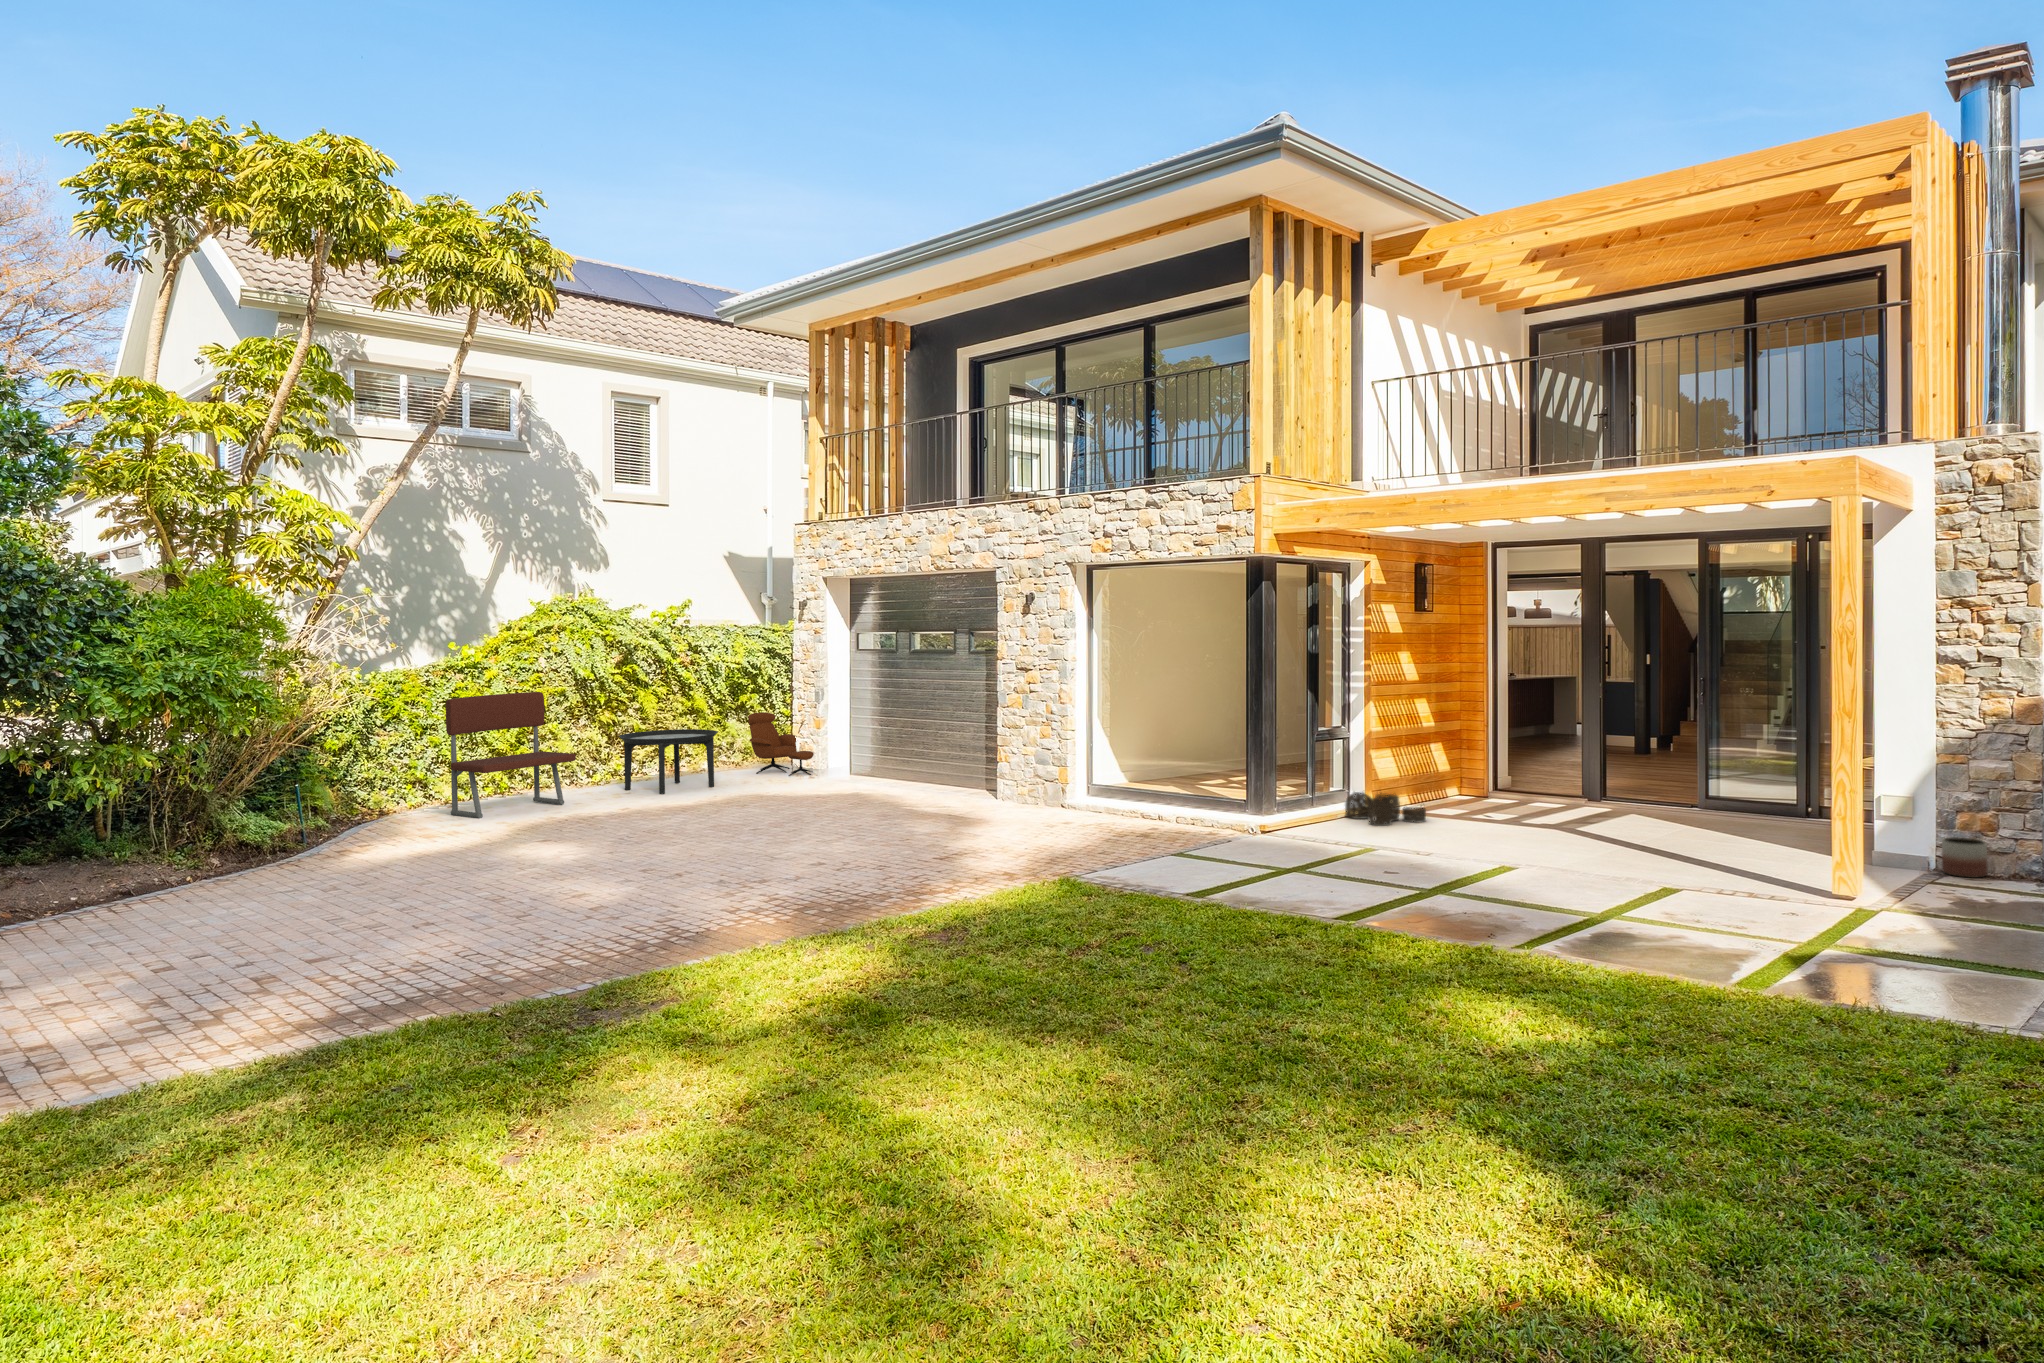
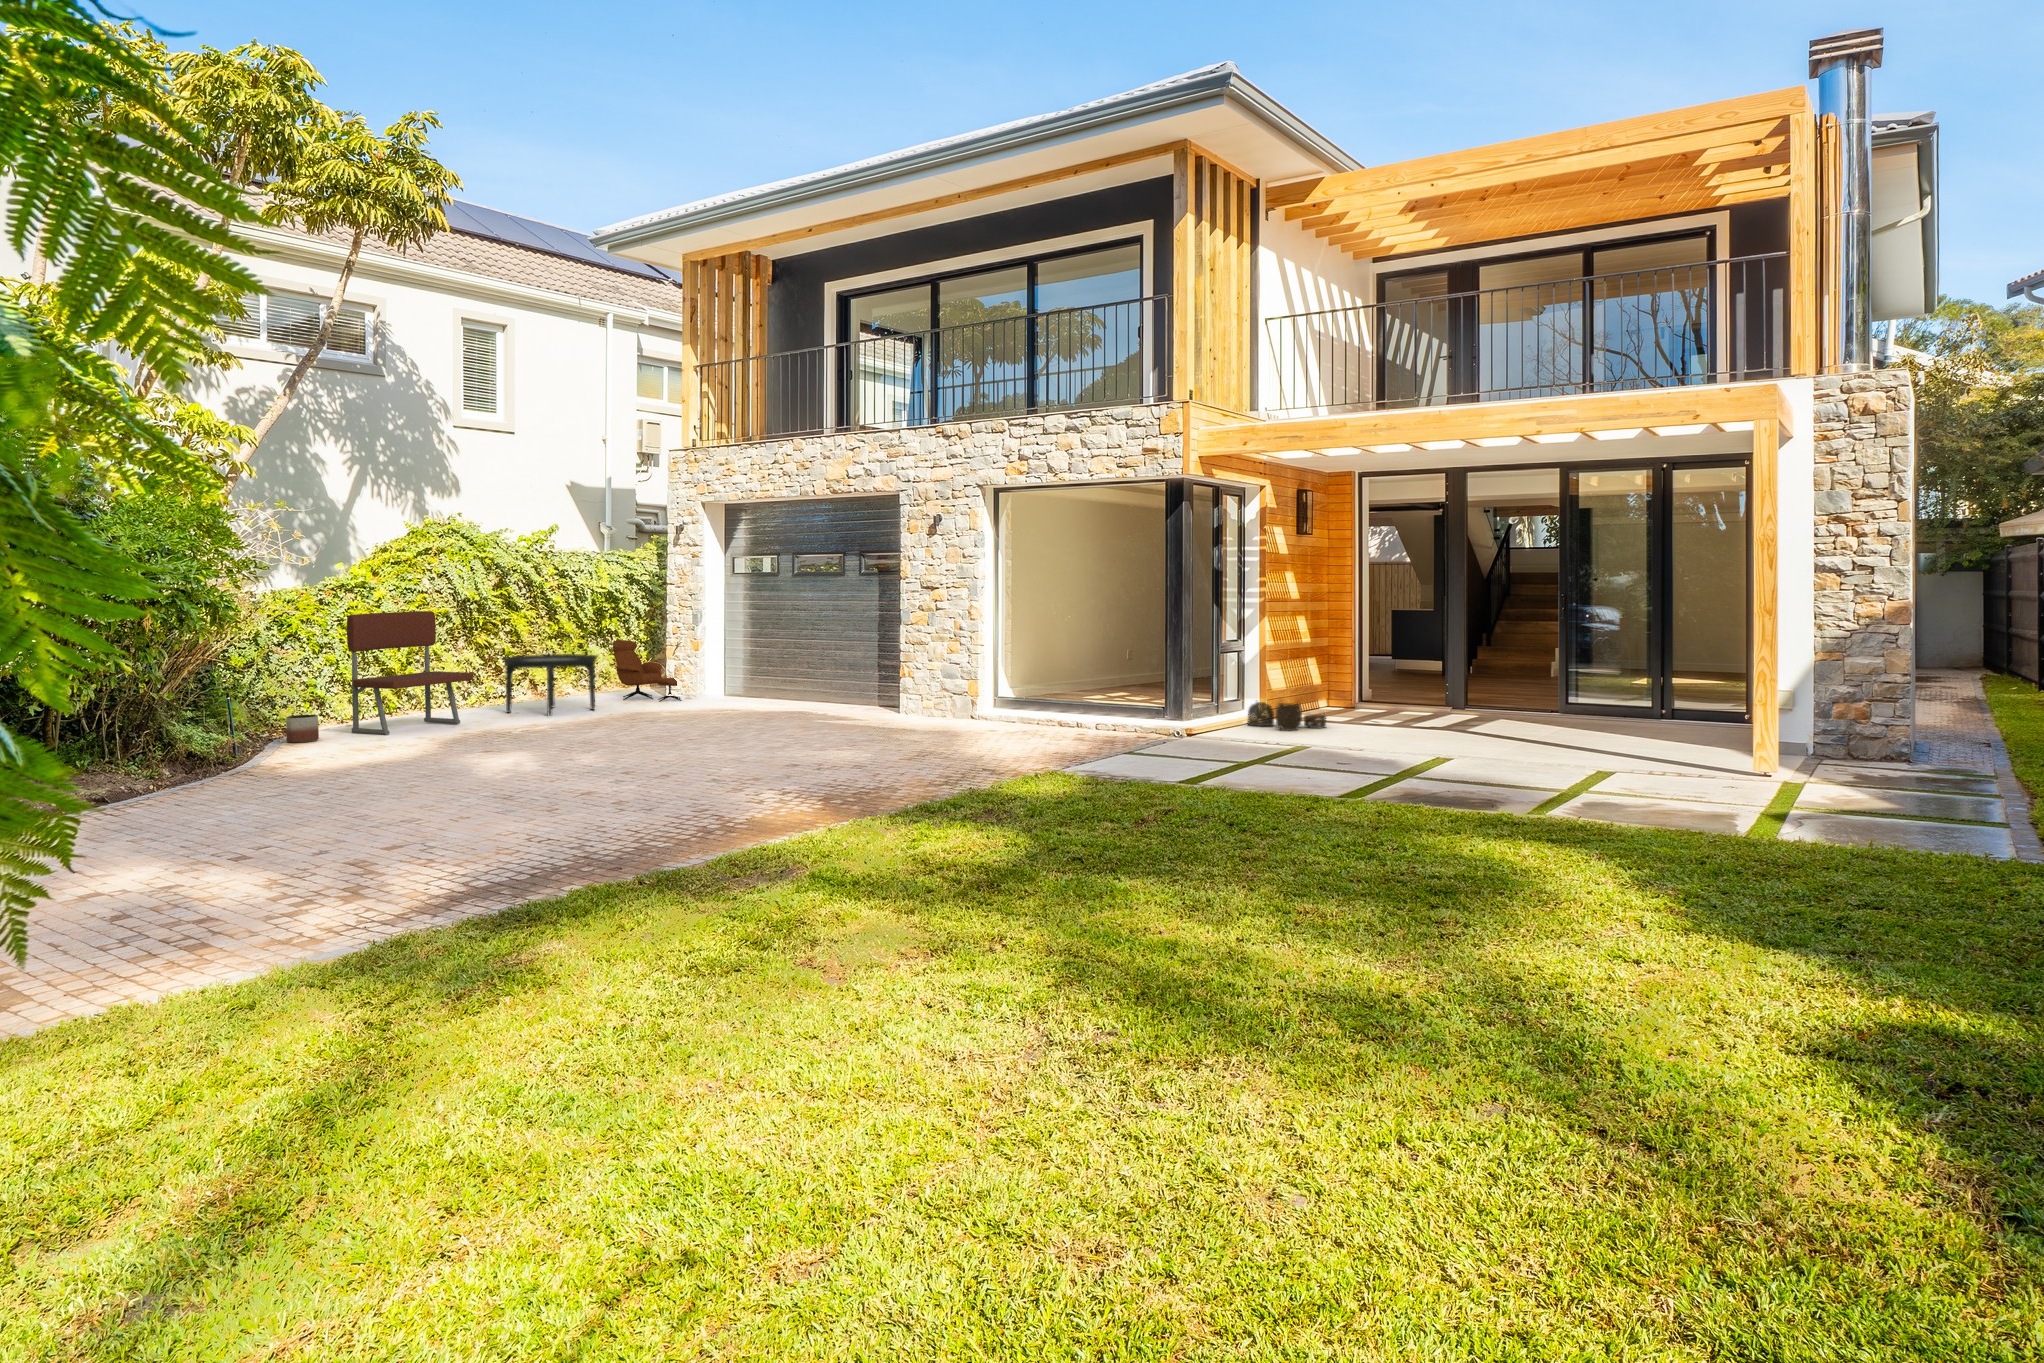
planter: present [1942,837,1988,878] -> present [286,715,319,743]

